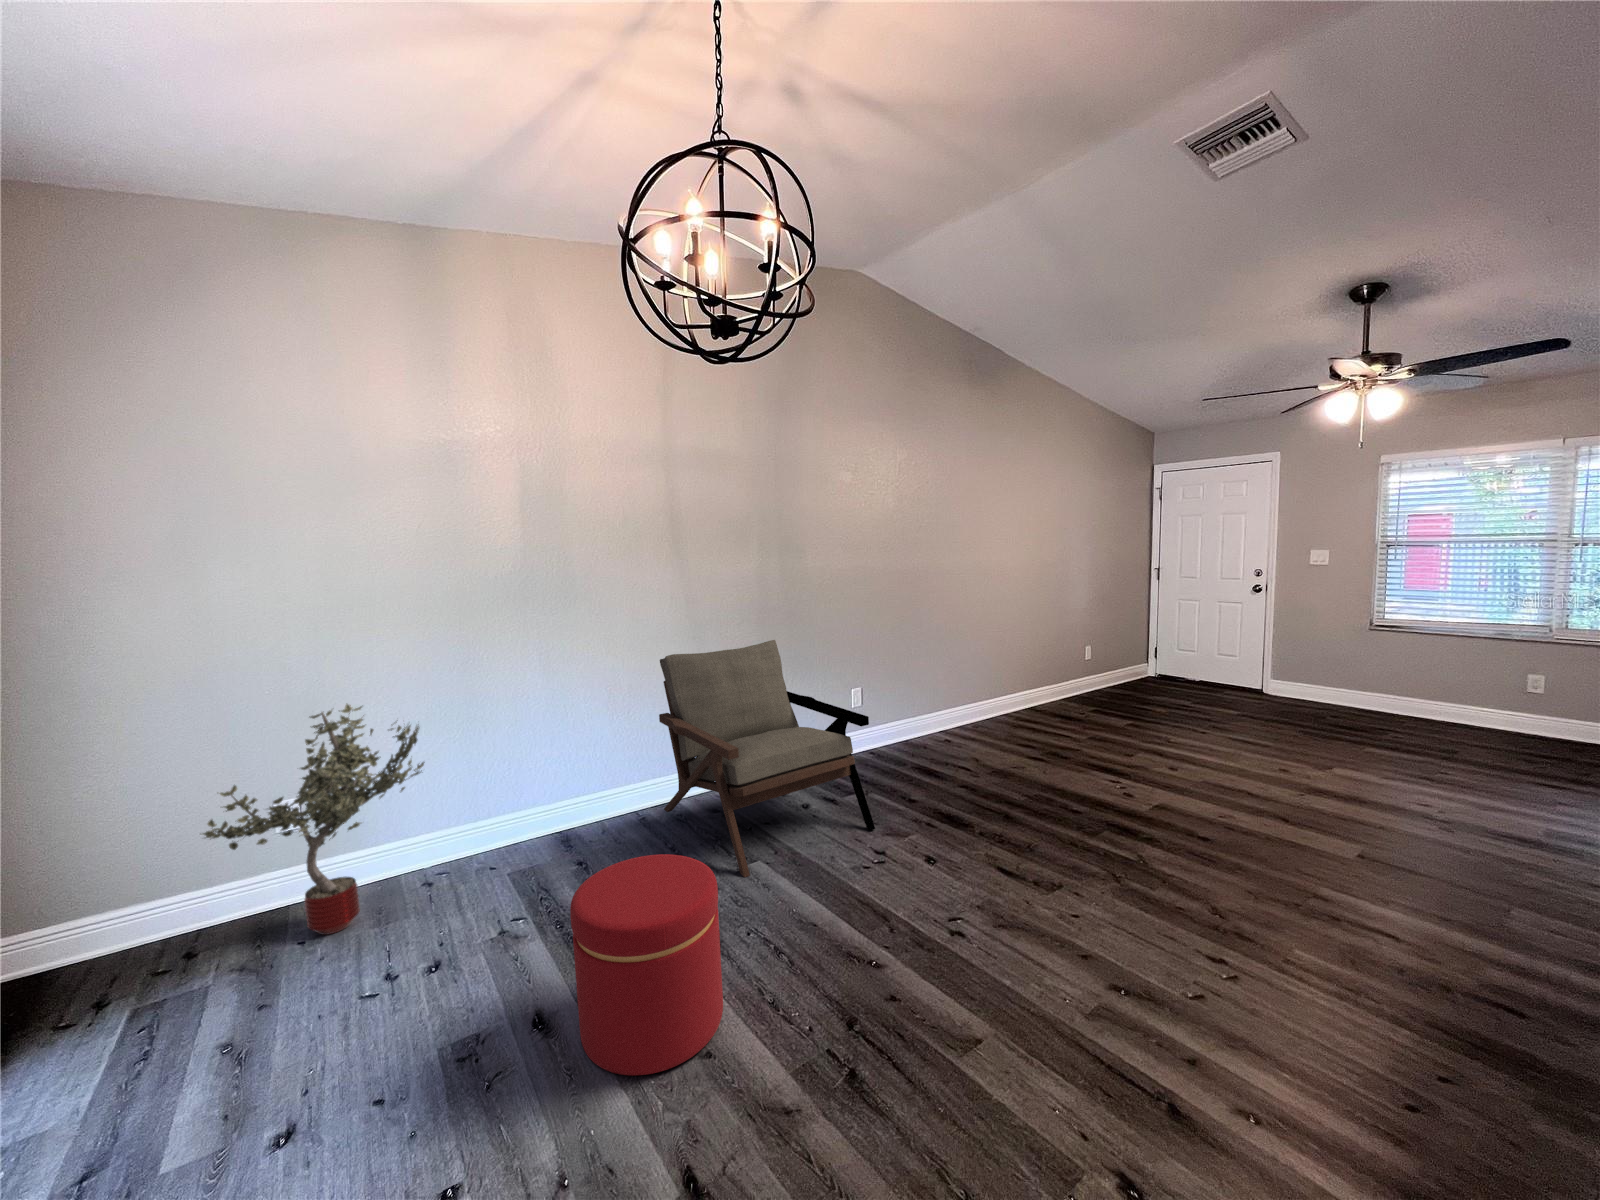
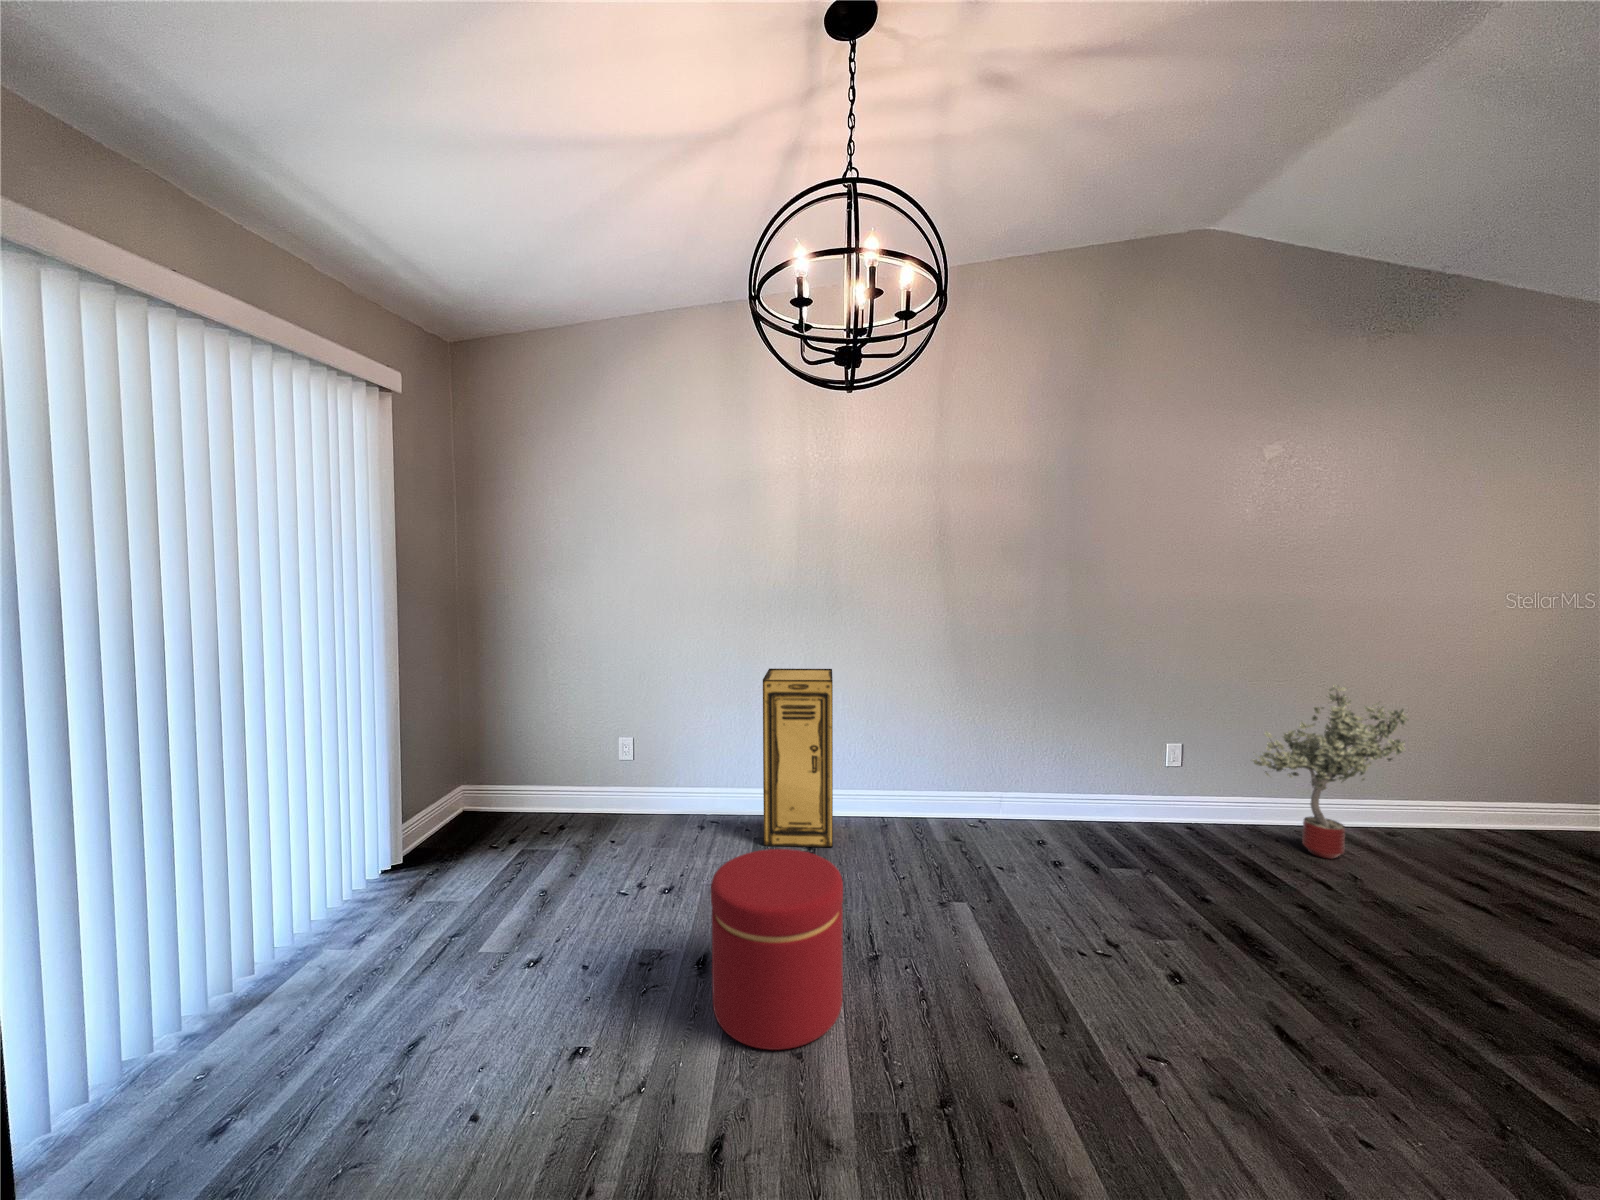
armchair: present [659,640,875,877] -> none [910,671,1129,916]
storage cabinet: none [494,666,602,879] -> present [763,668,833,847]
potted tree: present [203,704,425,935] -> present [1252,685,1408,859]

